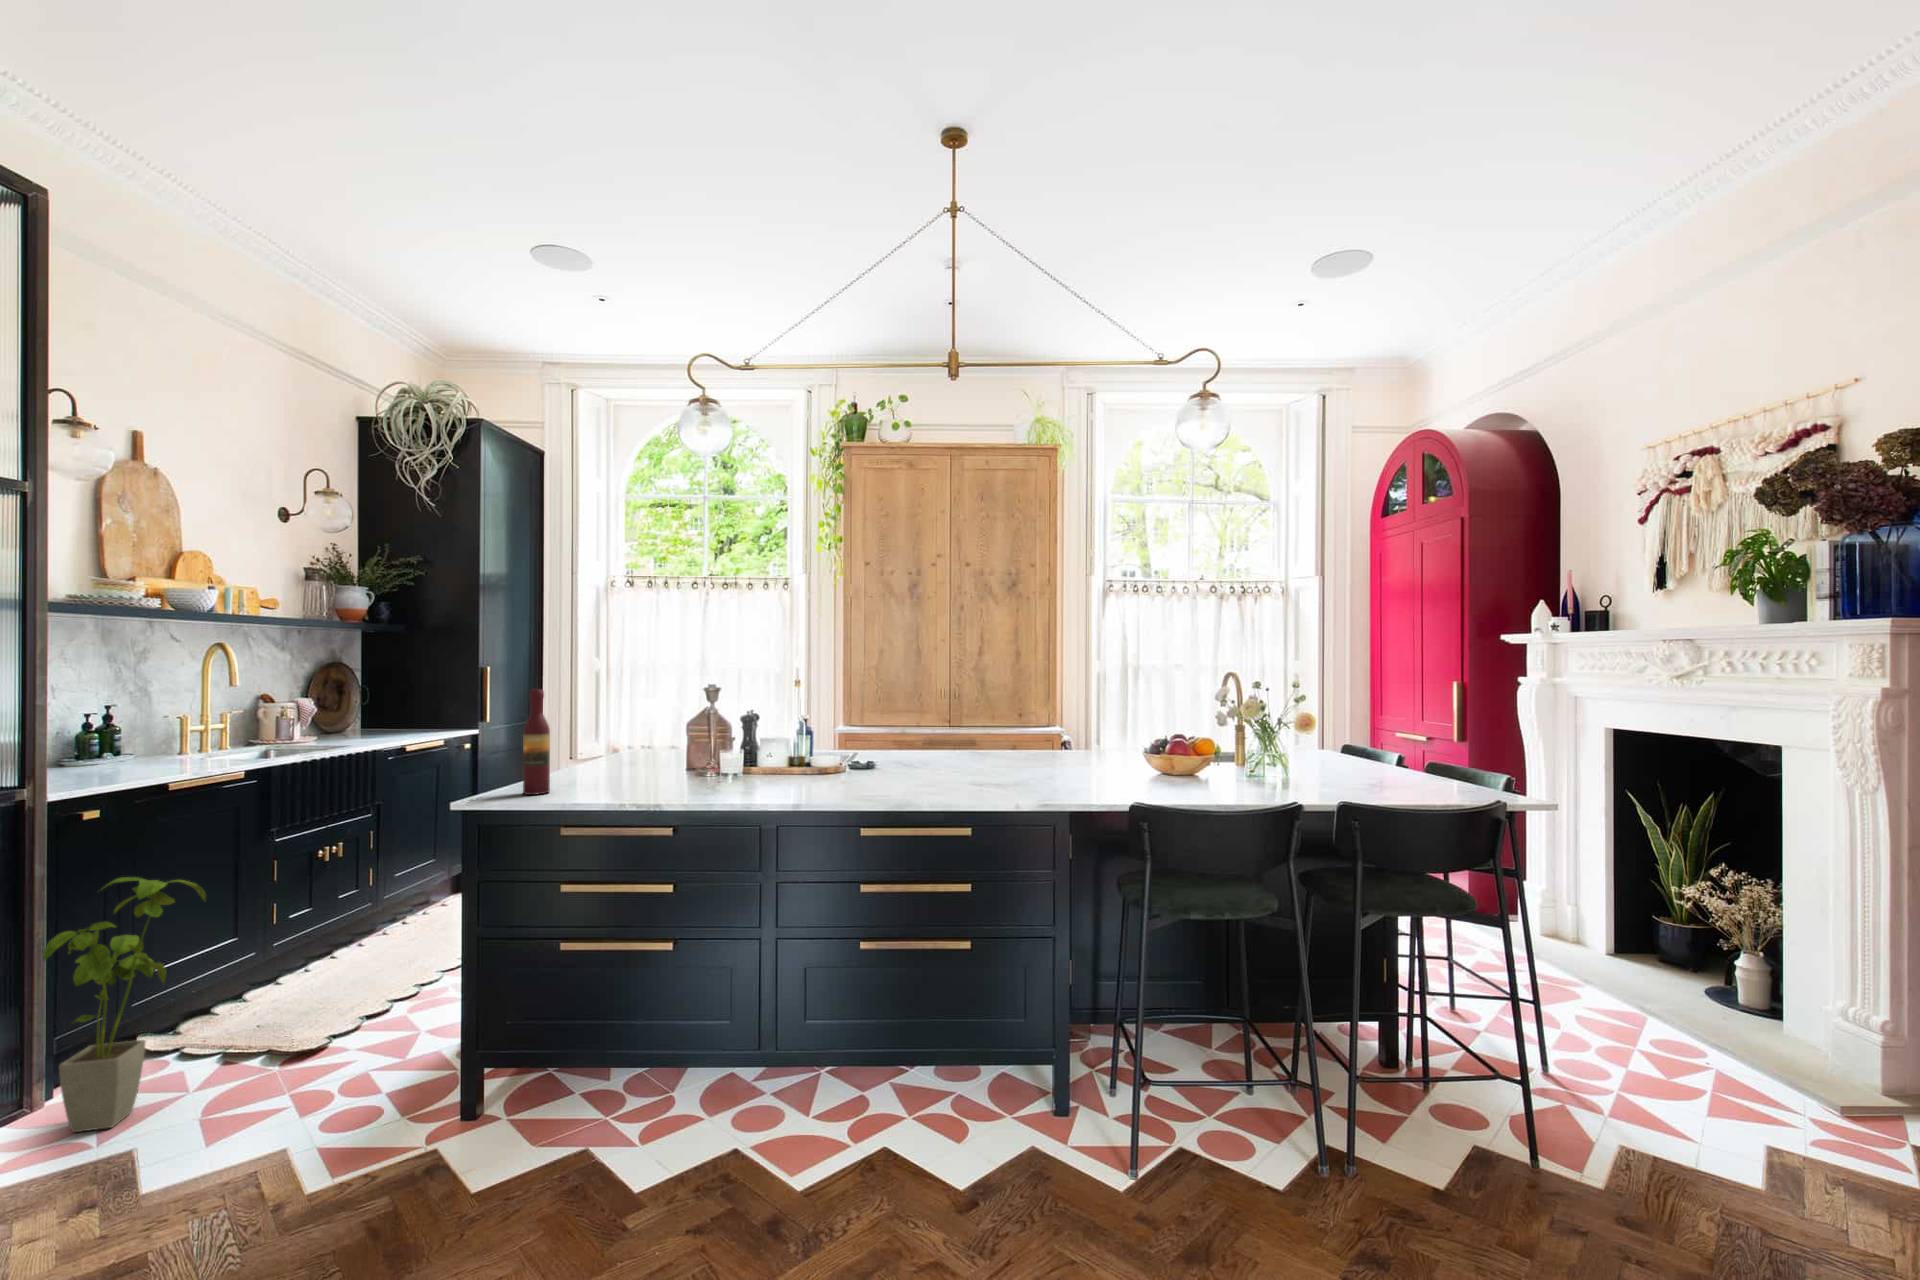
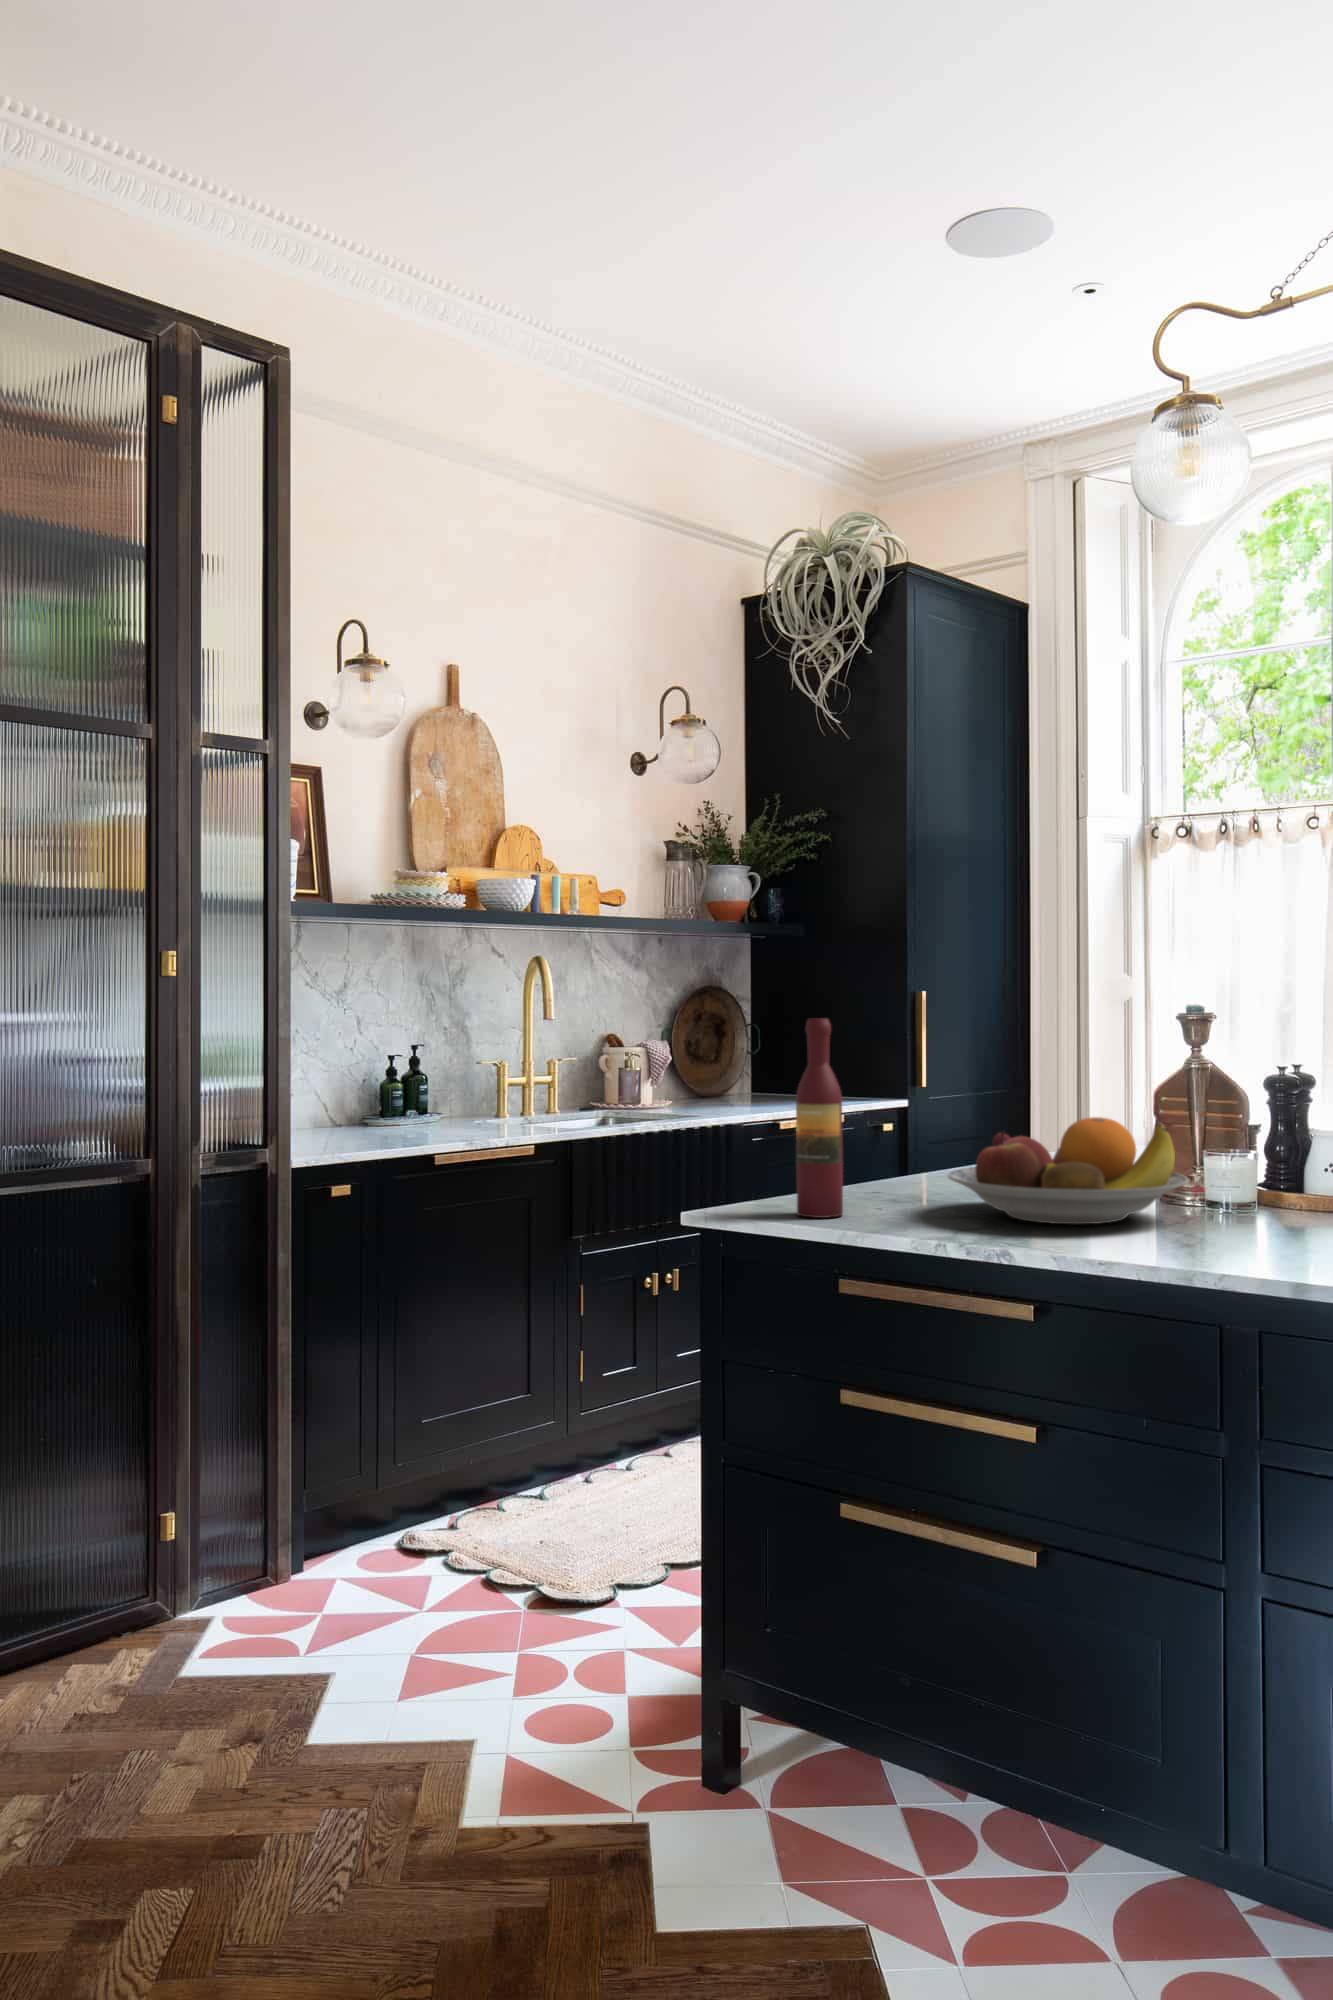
fruit bowl: none [604,733,721,785] -> present [948,1117,1189,1224]
house plant: present [43,877,206,1132] -> none [262,1278,441,1624]

